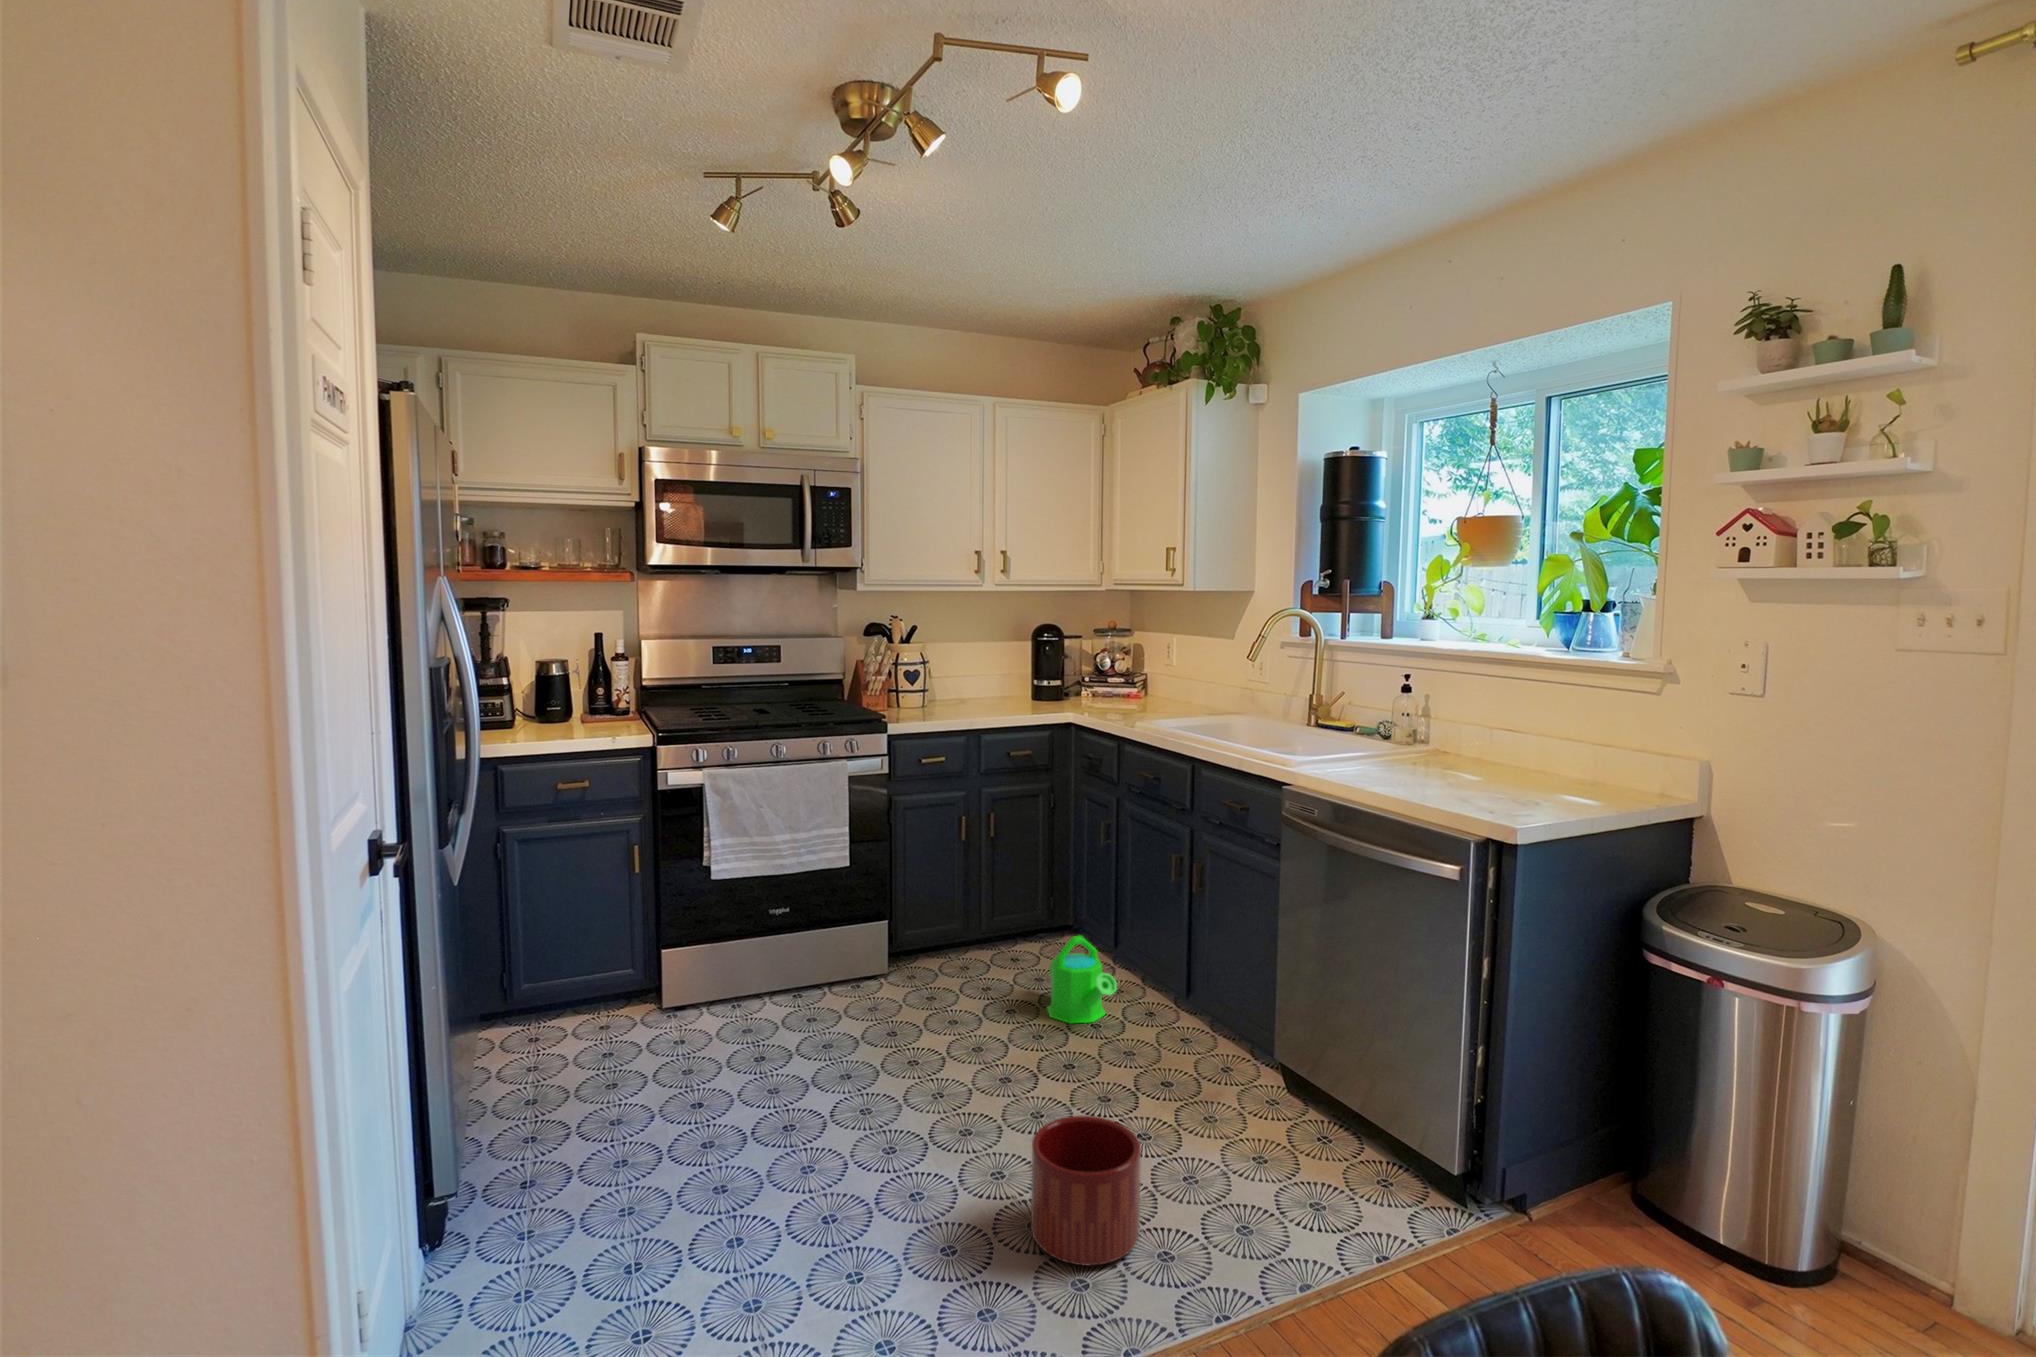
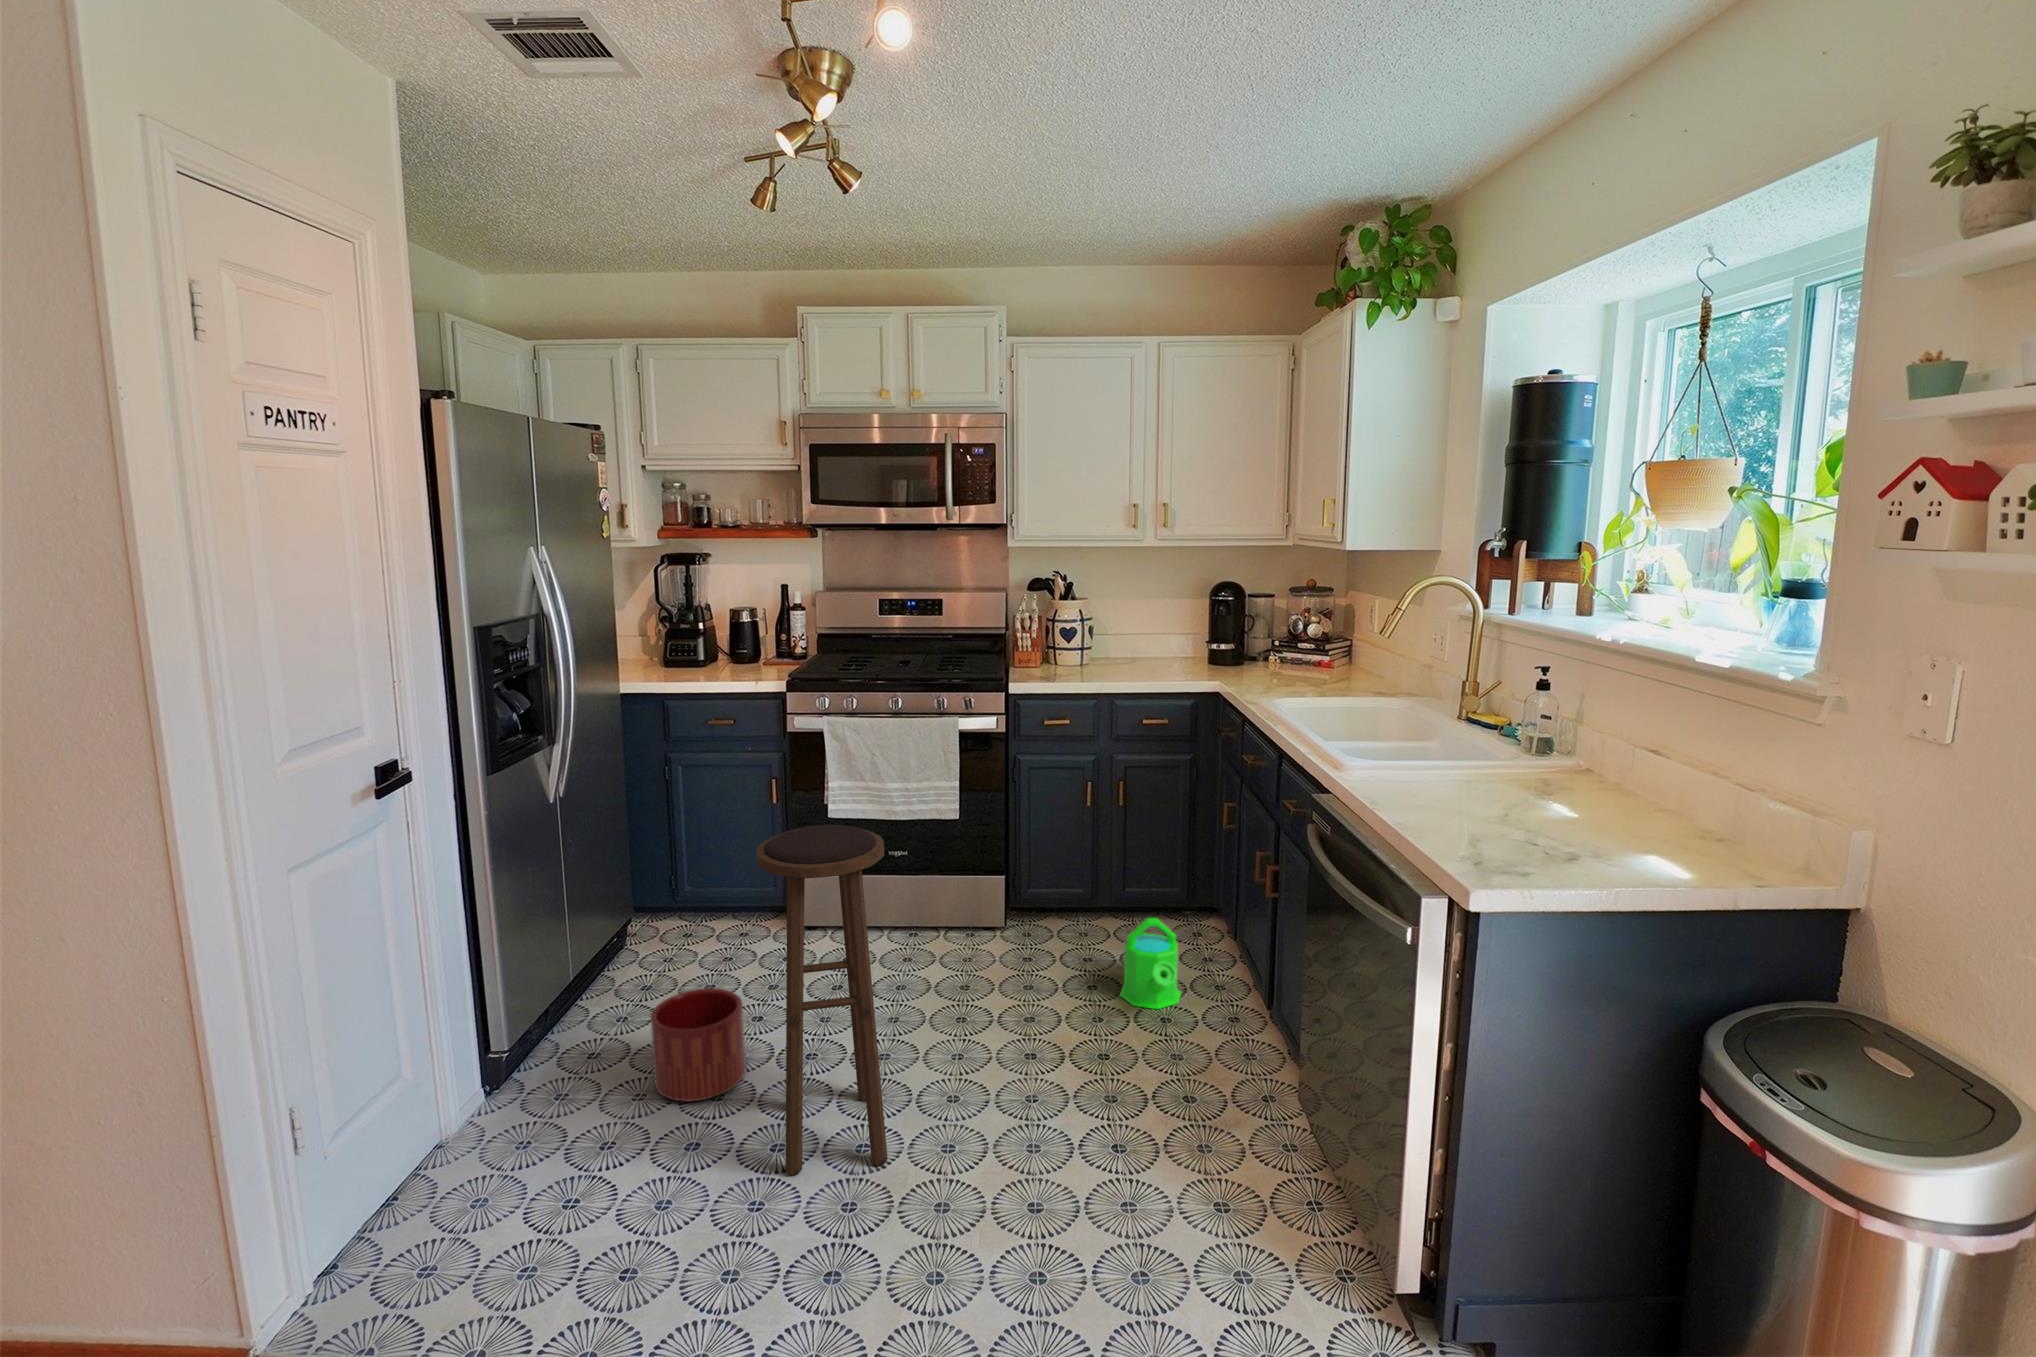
stool: none [807,858,953,1241] -> present [756,825,888,1175]
planter: present [1031,1116,1141,1266] -> present [651,988,746,1101]

